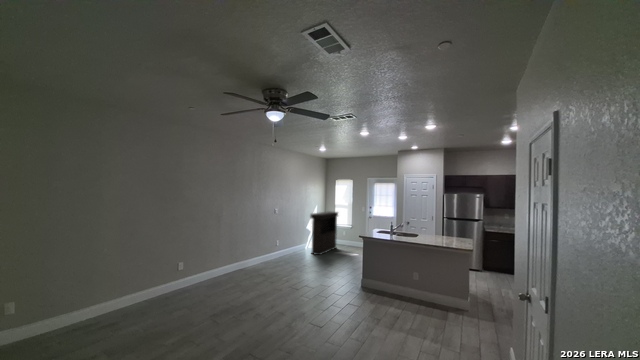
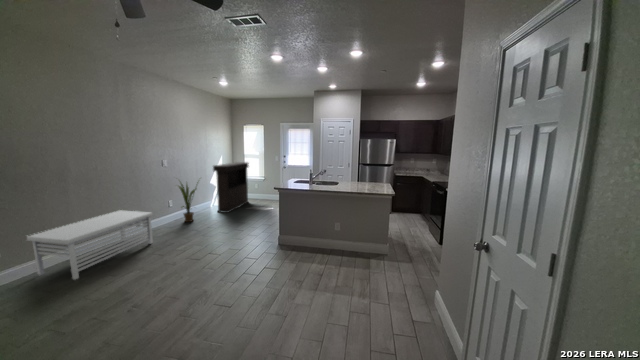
house plant: none [282,221,302,259] -> present [179,182,198,222]
storage bench: none [201,244,268,289] -> present [27,210,153,279]

